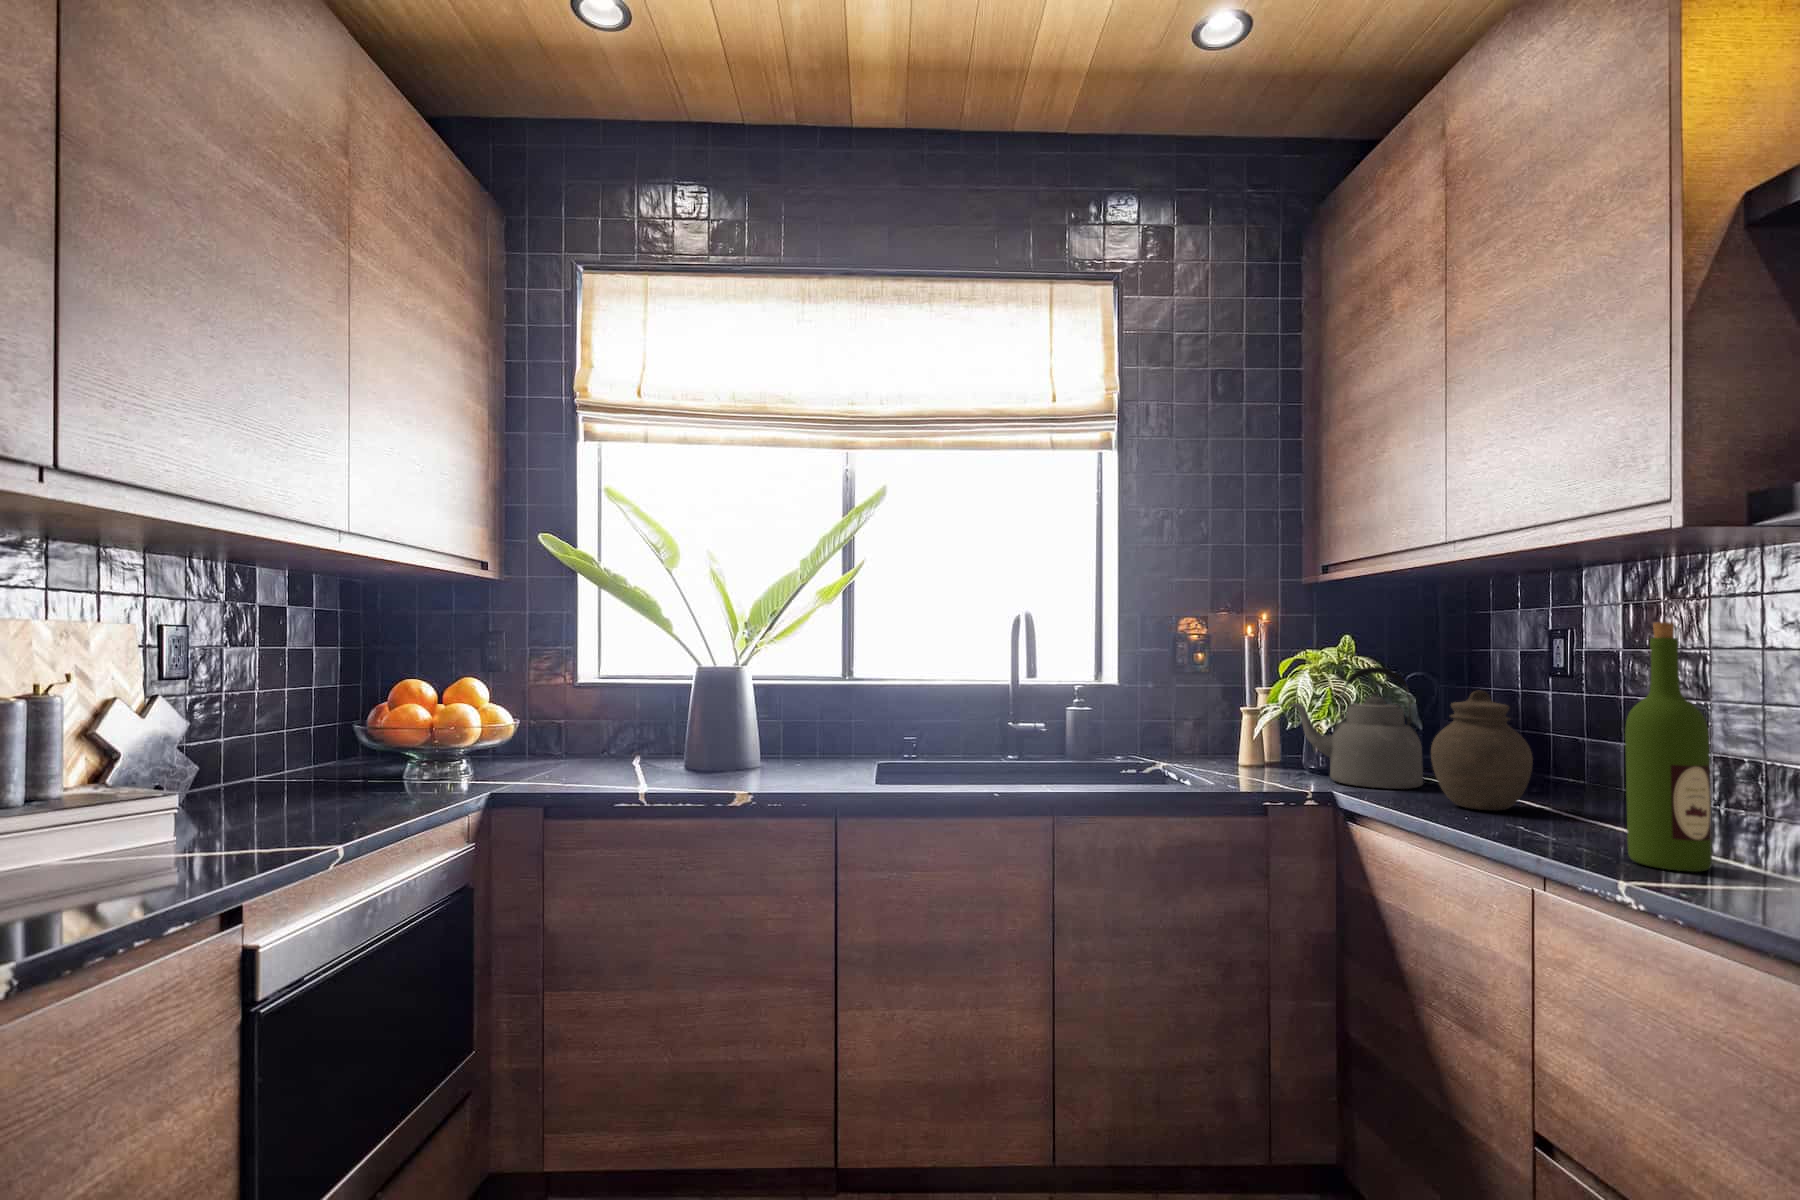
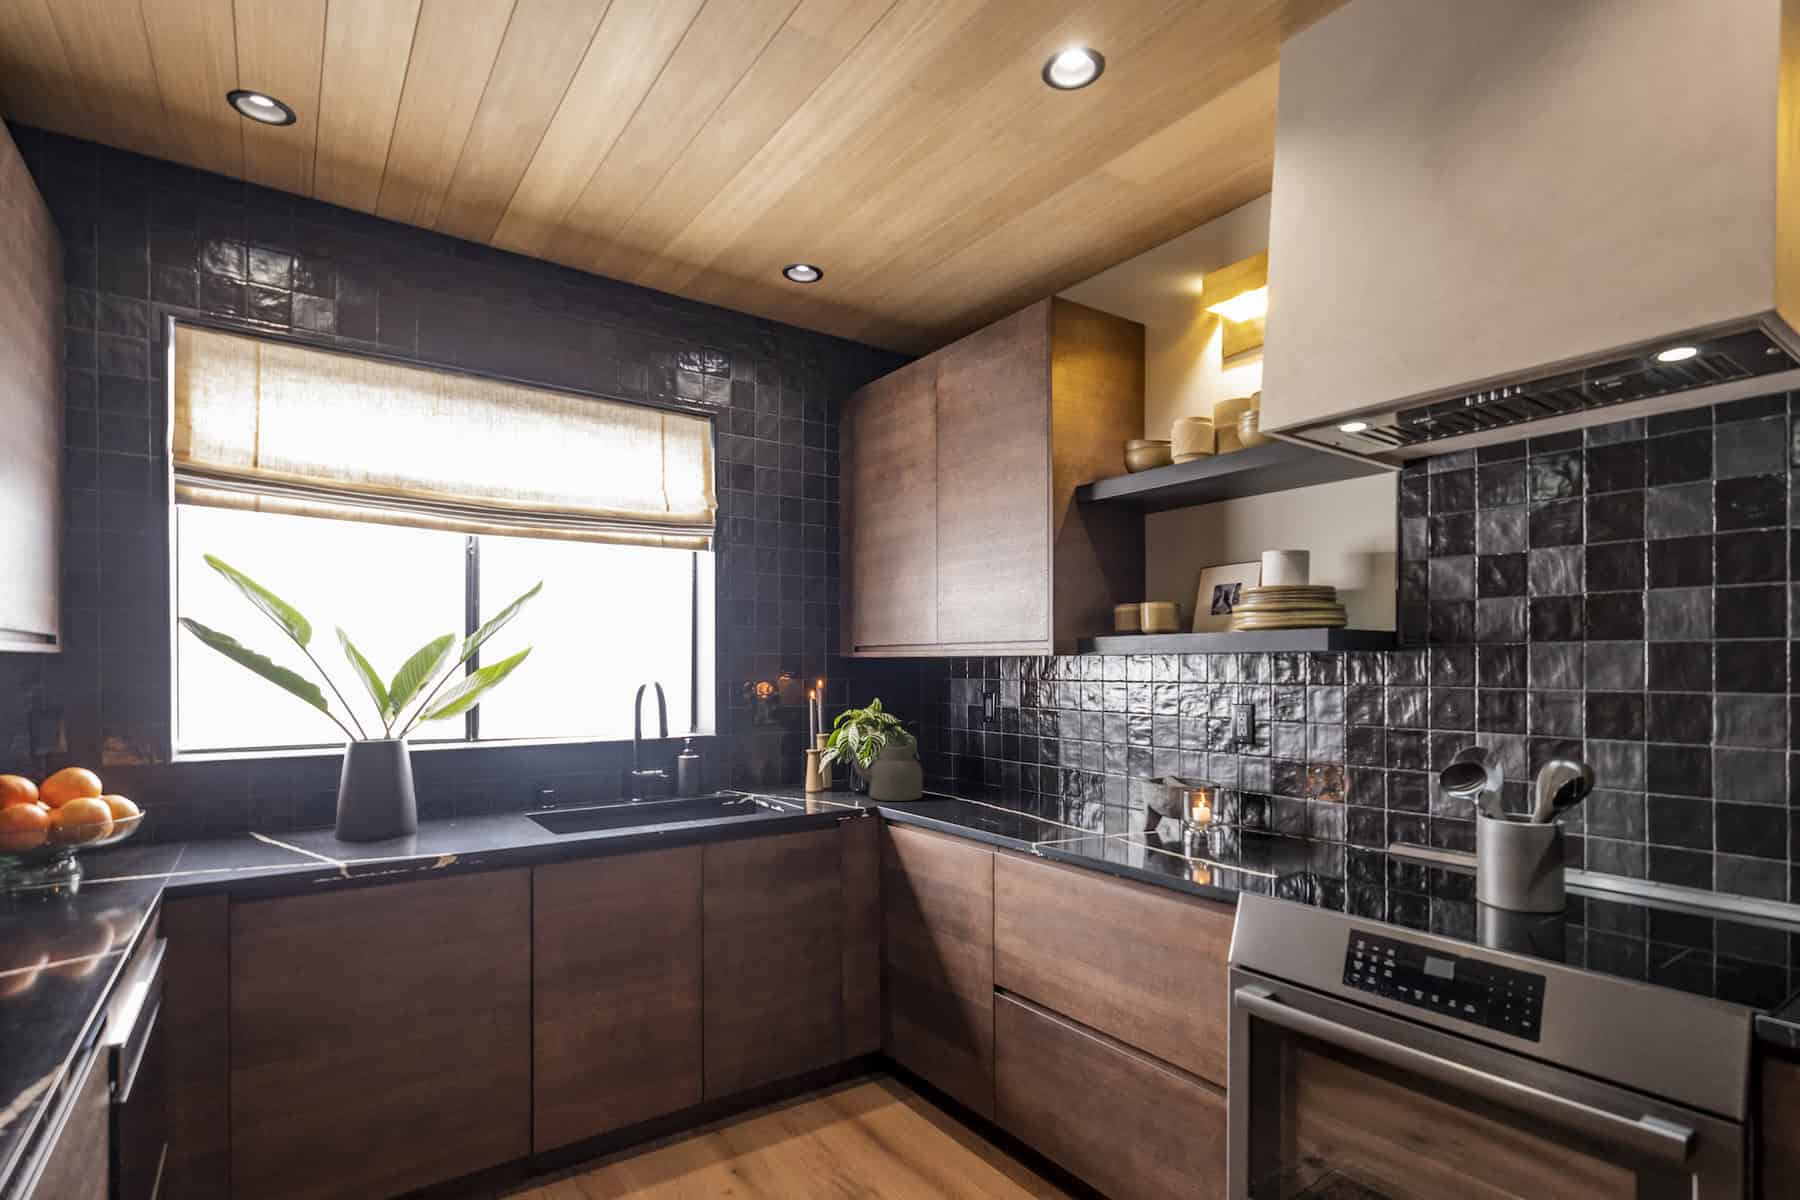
wine bottle: present [1625,622,1712,872] -> none [1033,713,1064,834]
jar: present [1431,691,1533,811] -> none [934,740,984,810]

